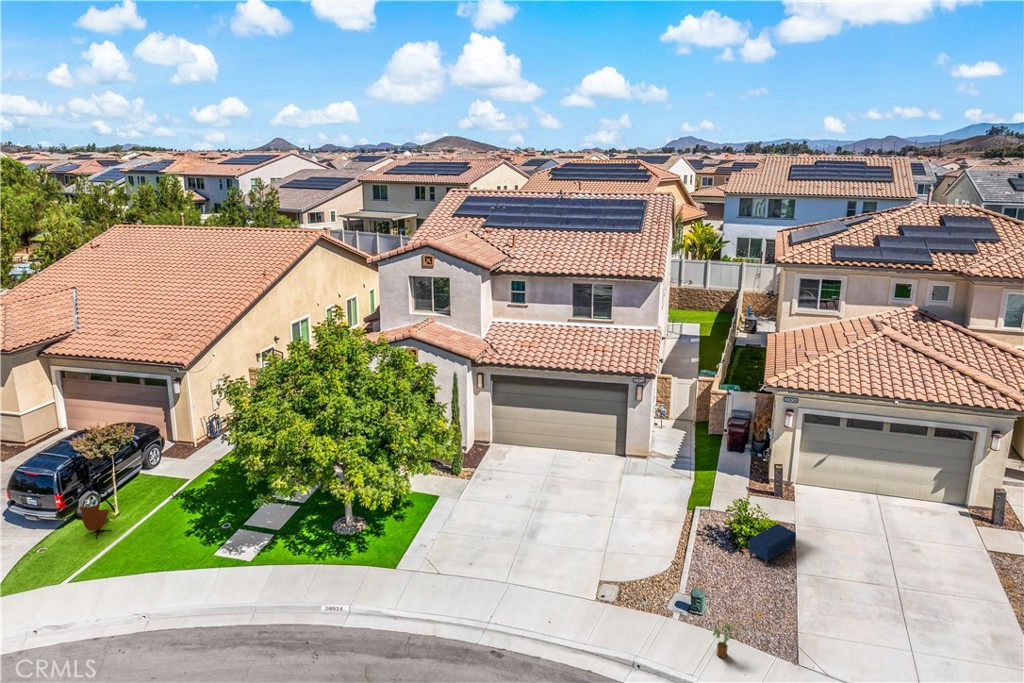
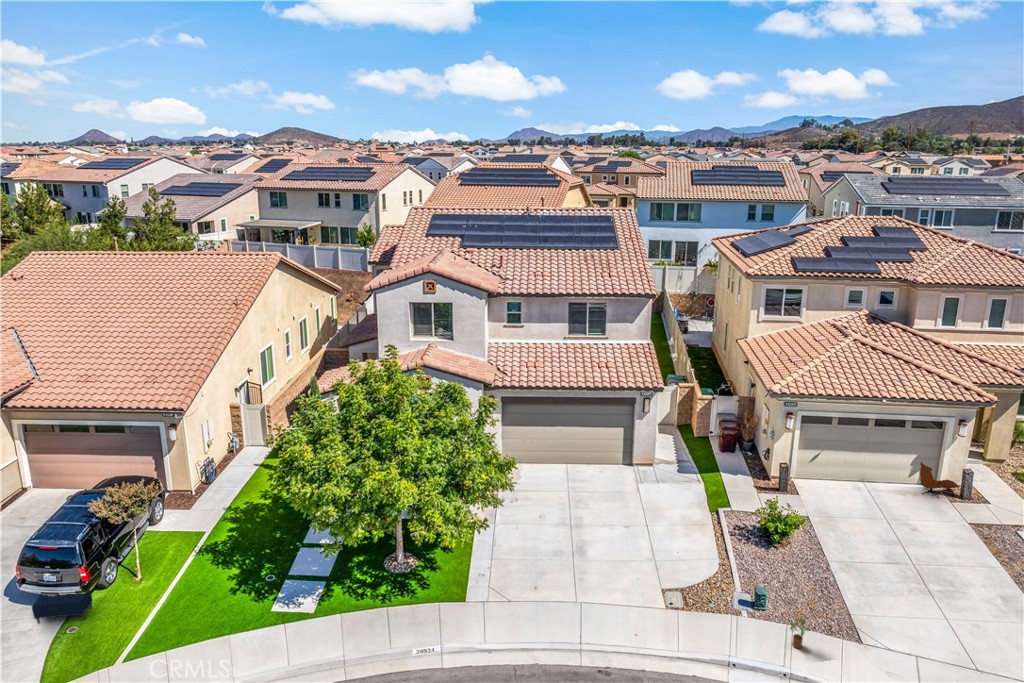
lounge chair: present [80,505,112,539] -> present [920,462,958,497]
bench: present [749,524,796,566] -> present [32,589,93,624]

